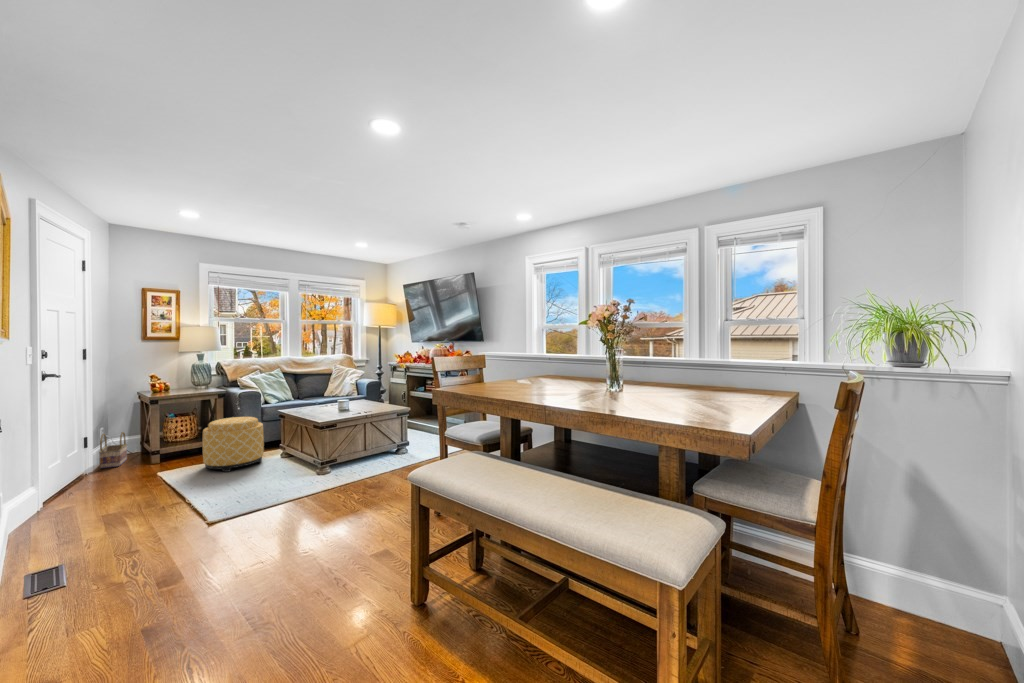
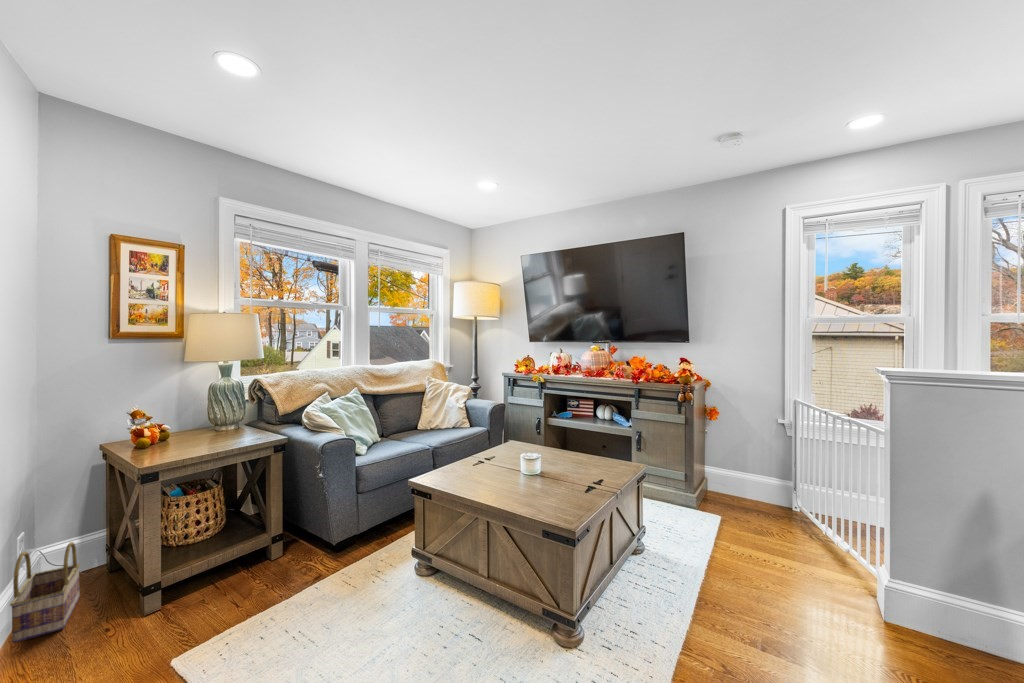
ottoman: present [203,417,264,472] -> none [269,496,391,644]

